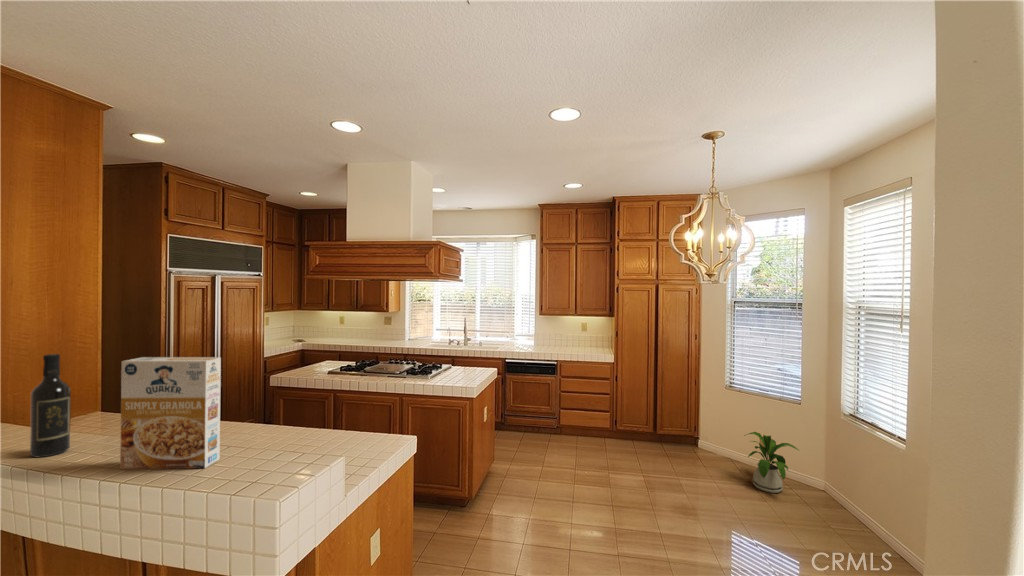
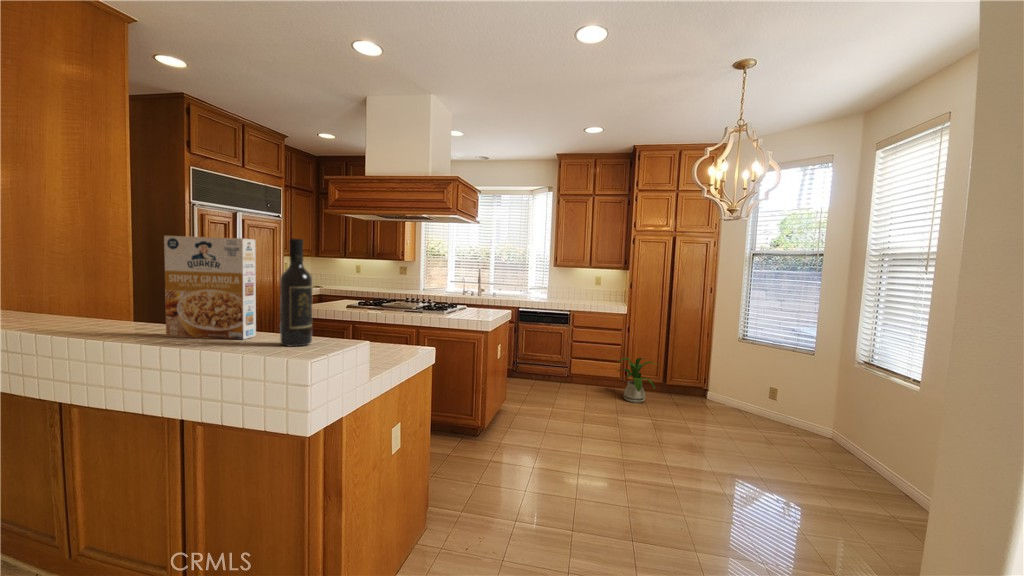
wine bottle: present [30,354,71,457] -> present [280,238,312,347]
house plant: present [748,432,798,493] -> present [617,357,655,403]

